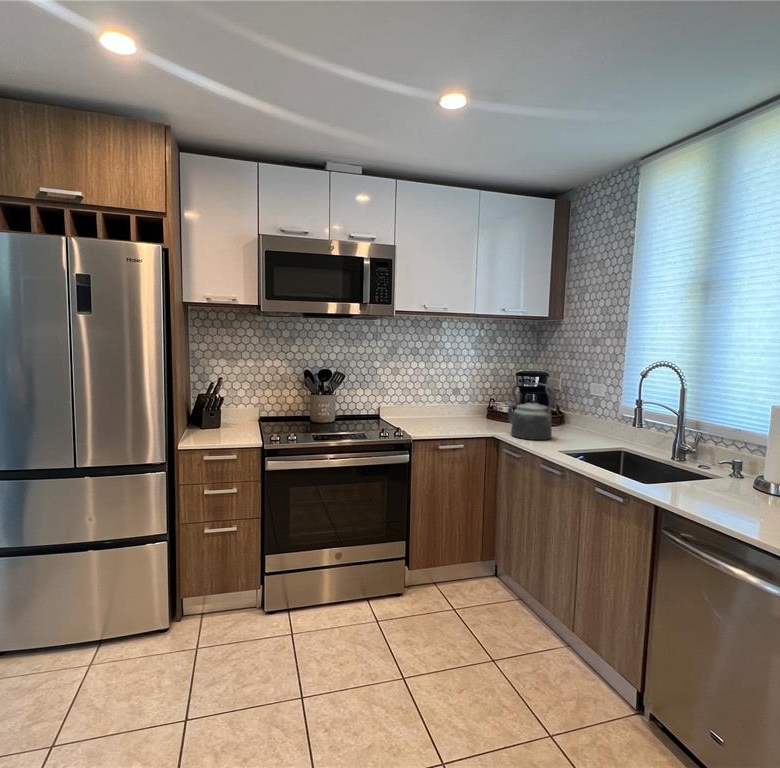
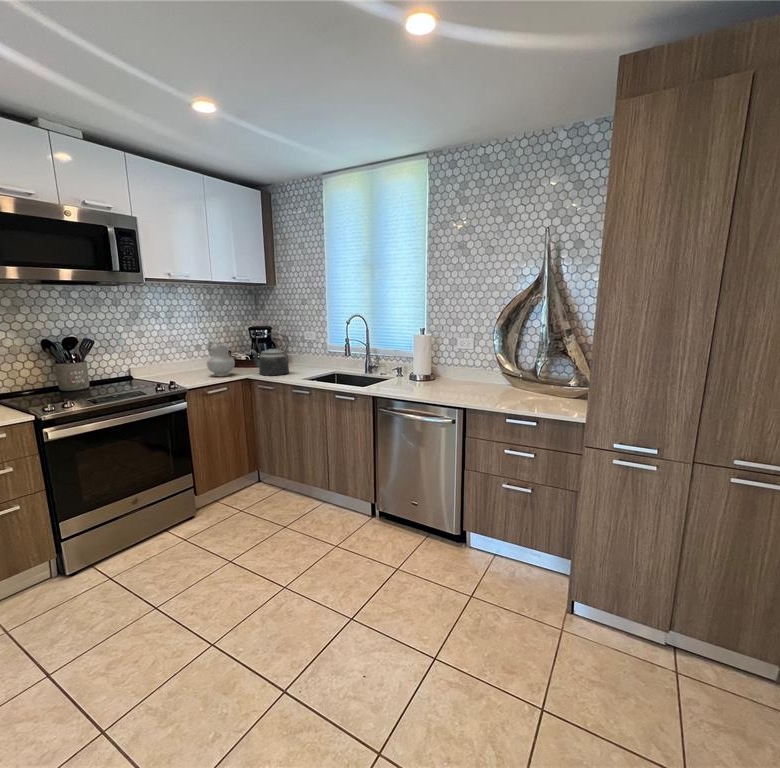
ceramic pitcher: none [452,386,485,430] -> present [207,342,235,377]

